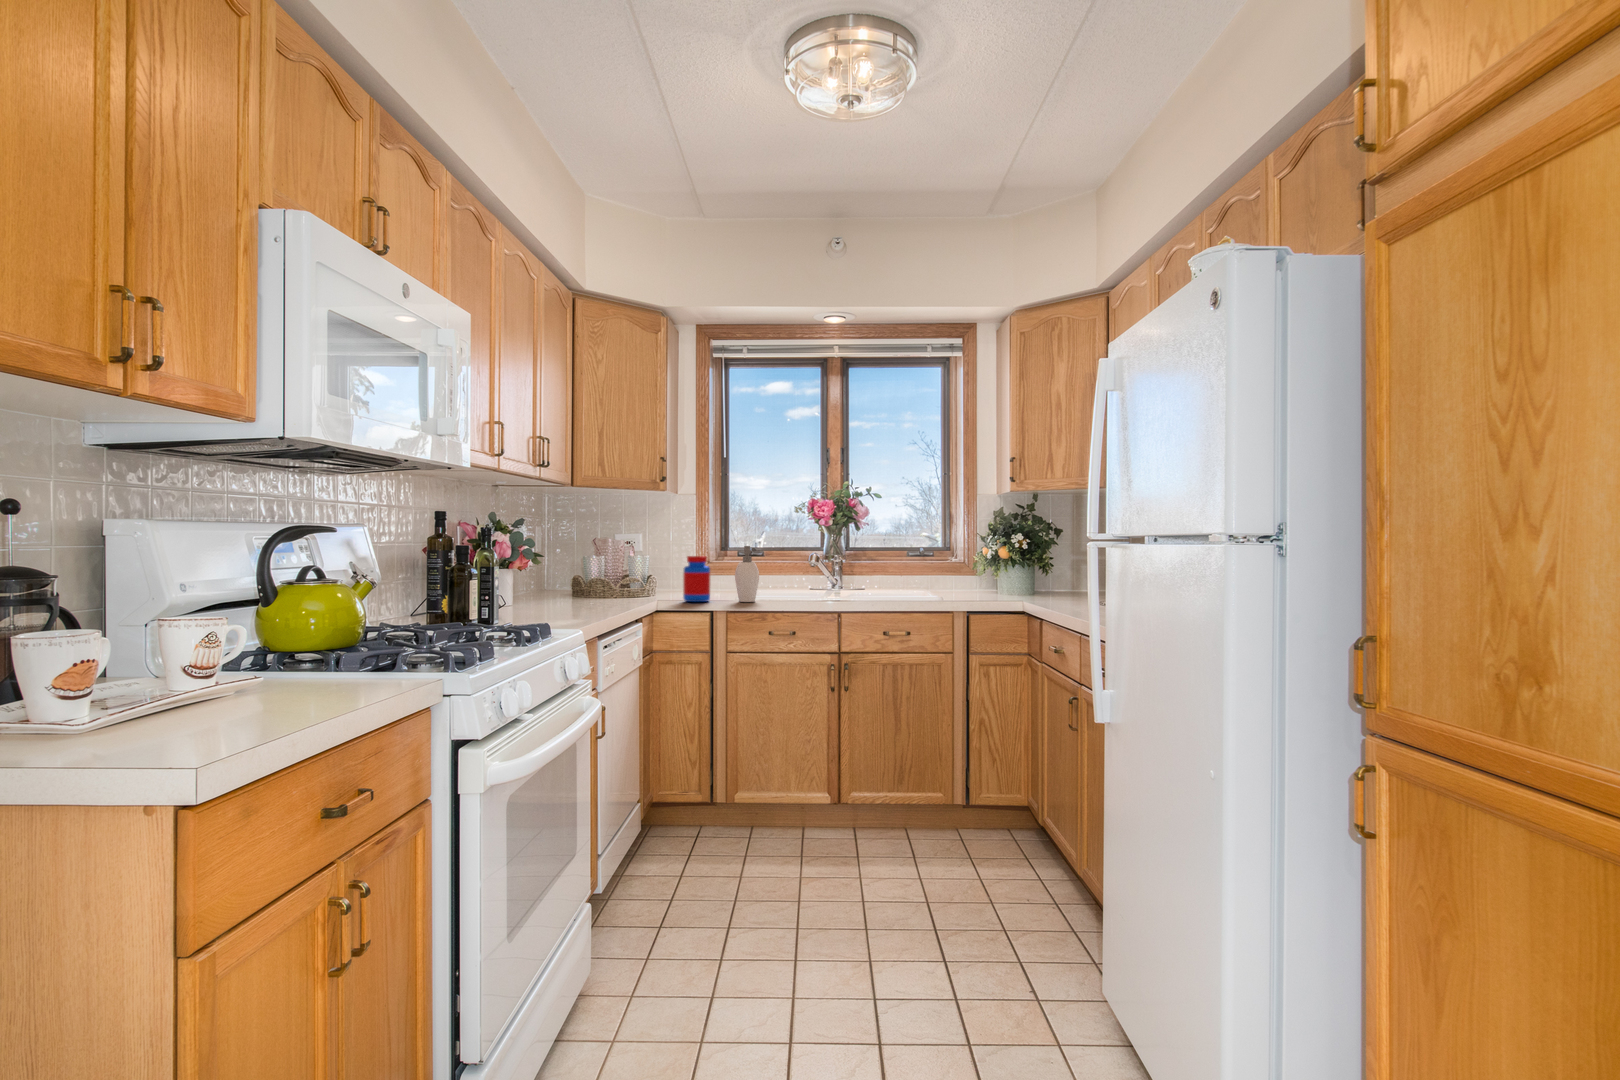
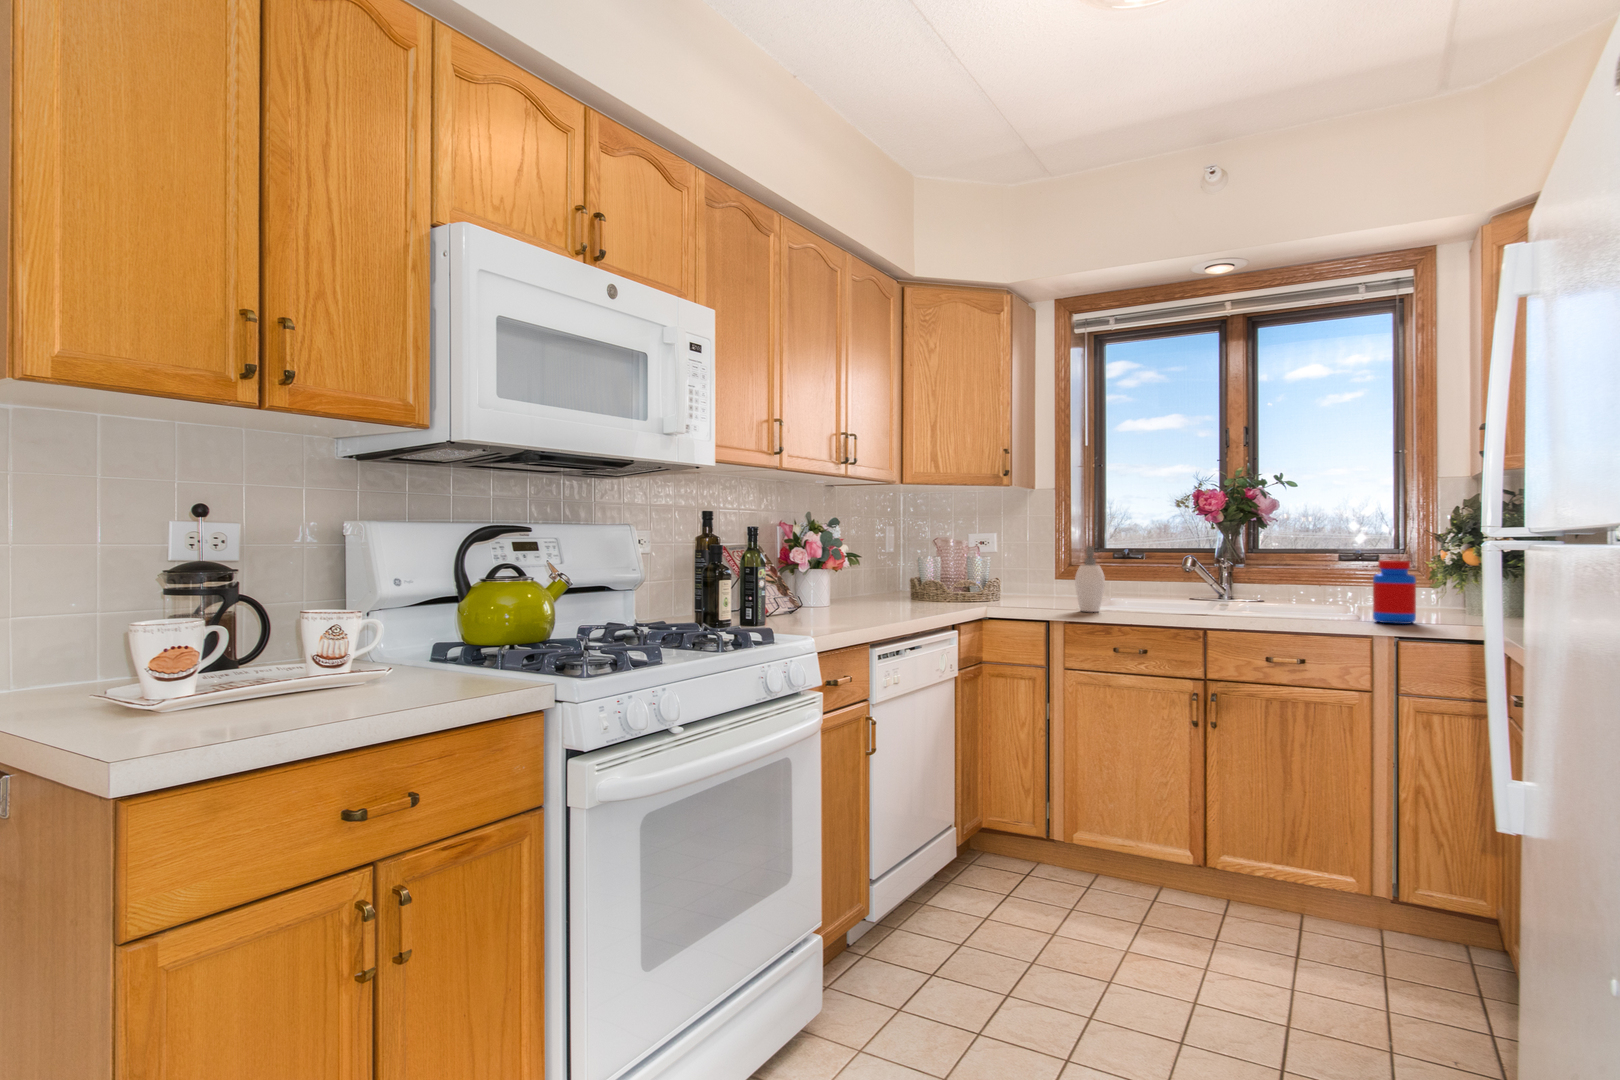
jar: present [683,556,710,602] -> present [1373,560,1416,624]

